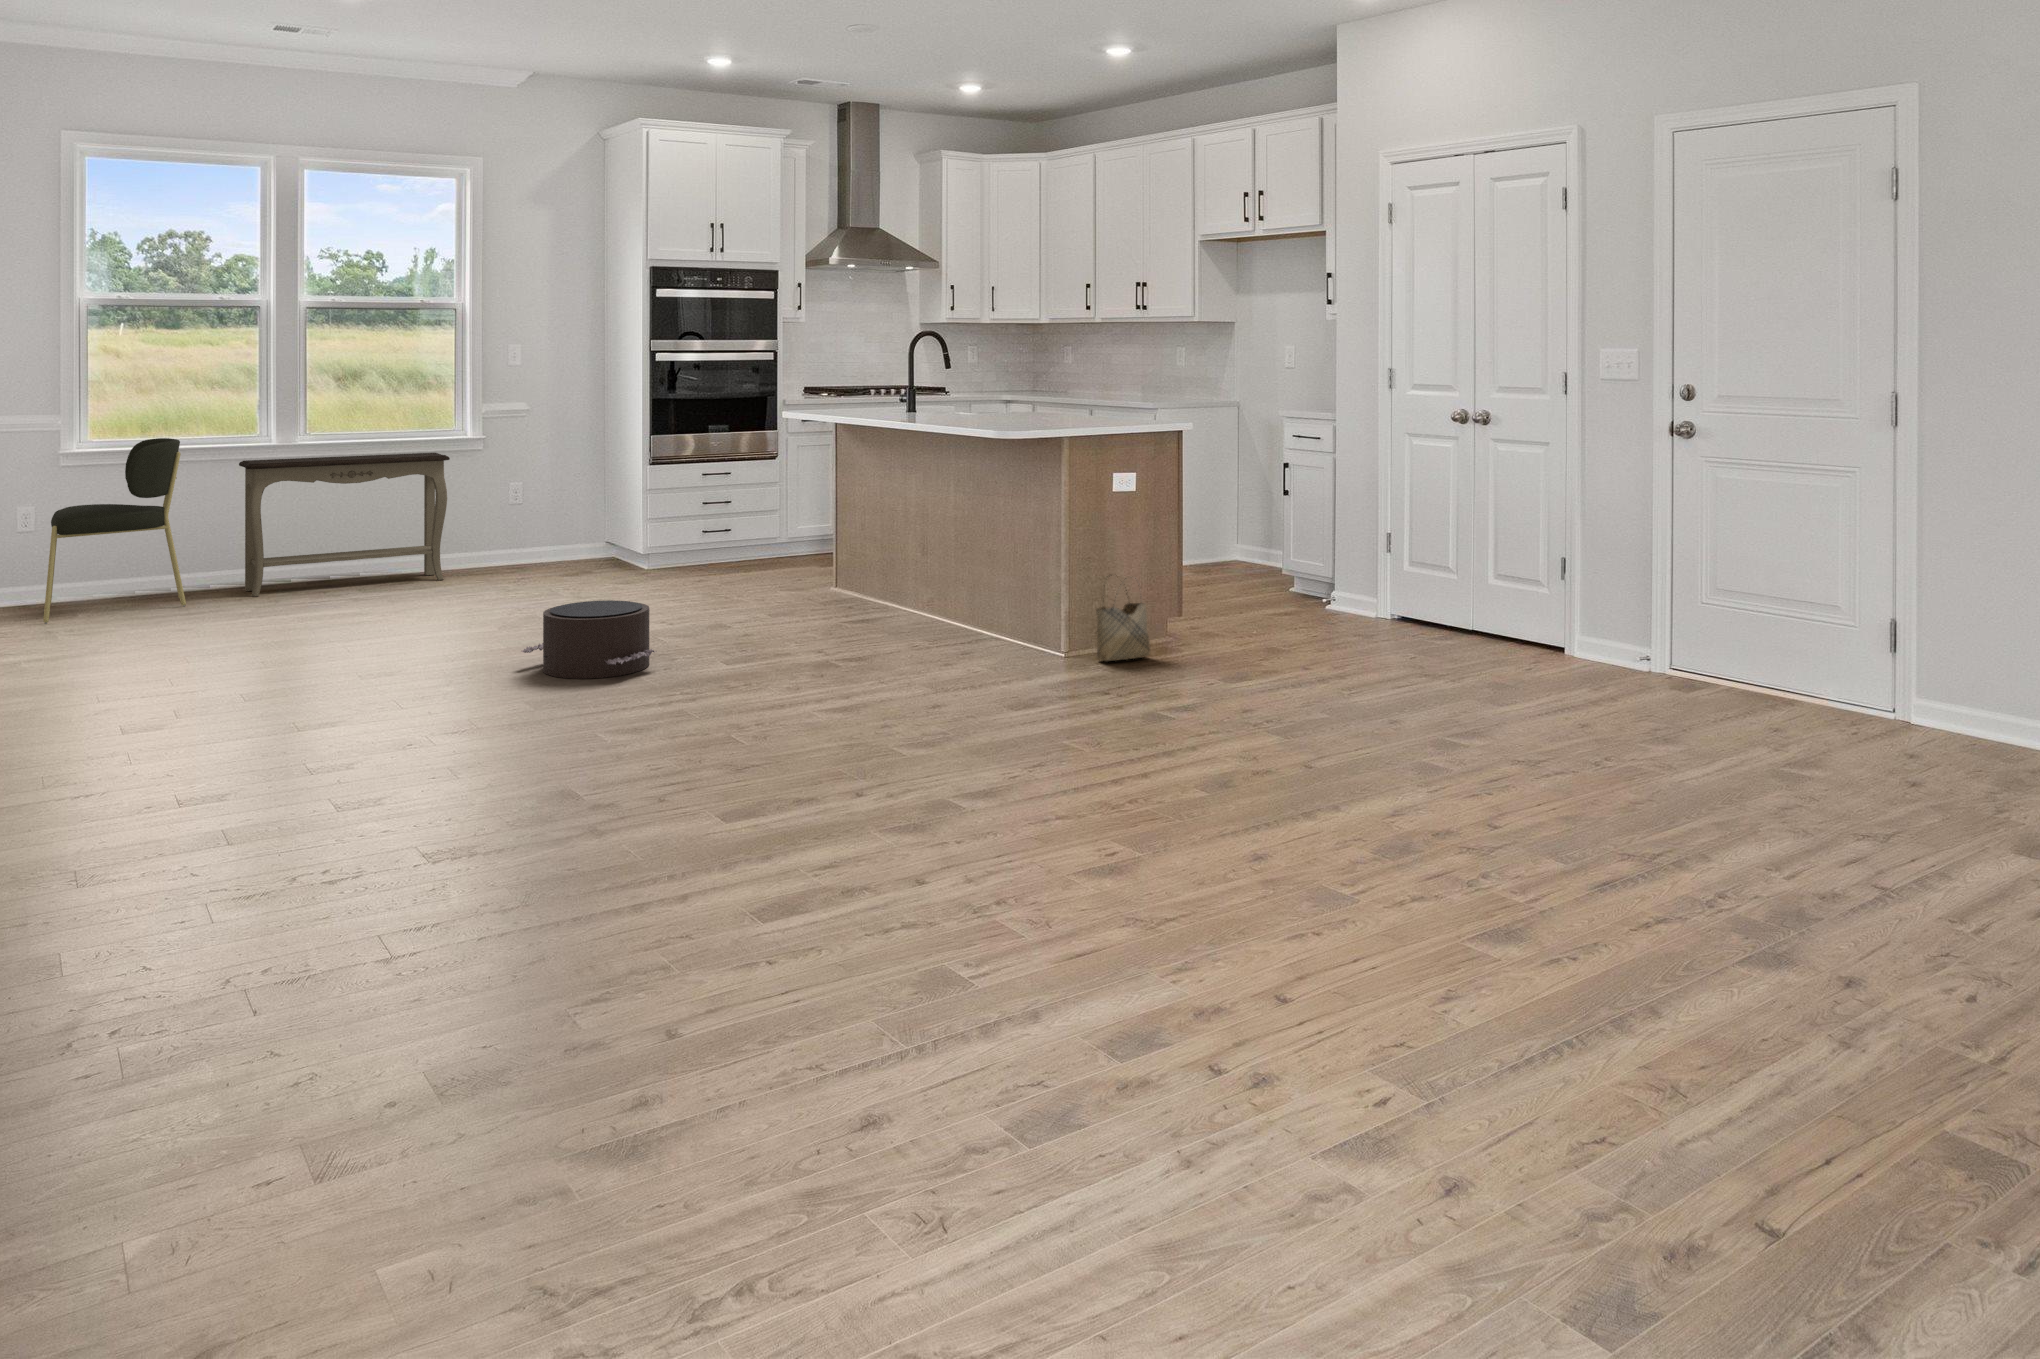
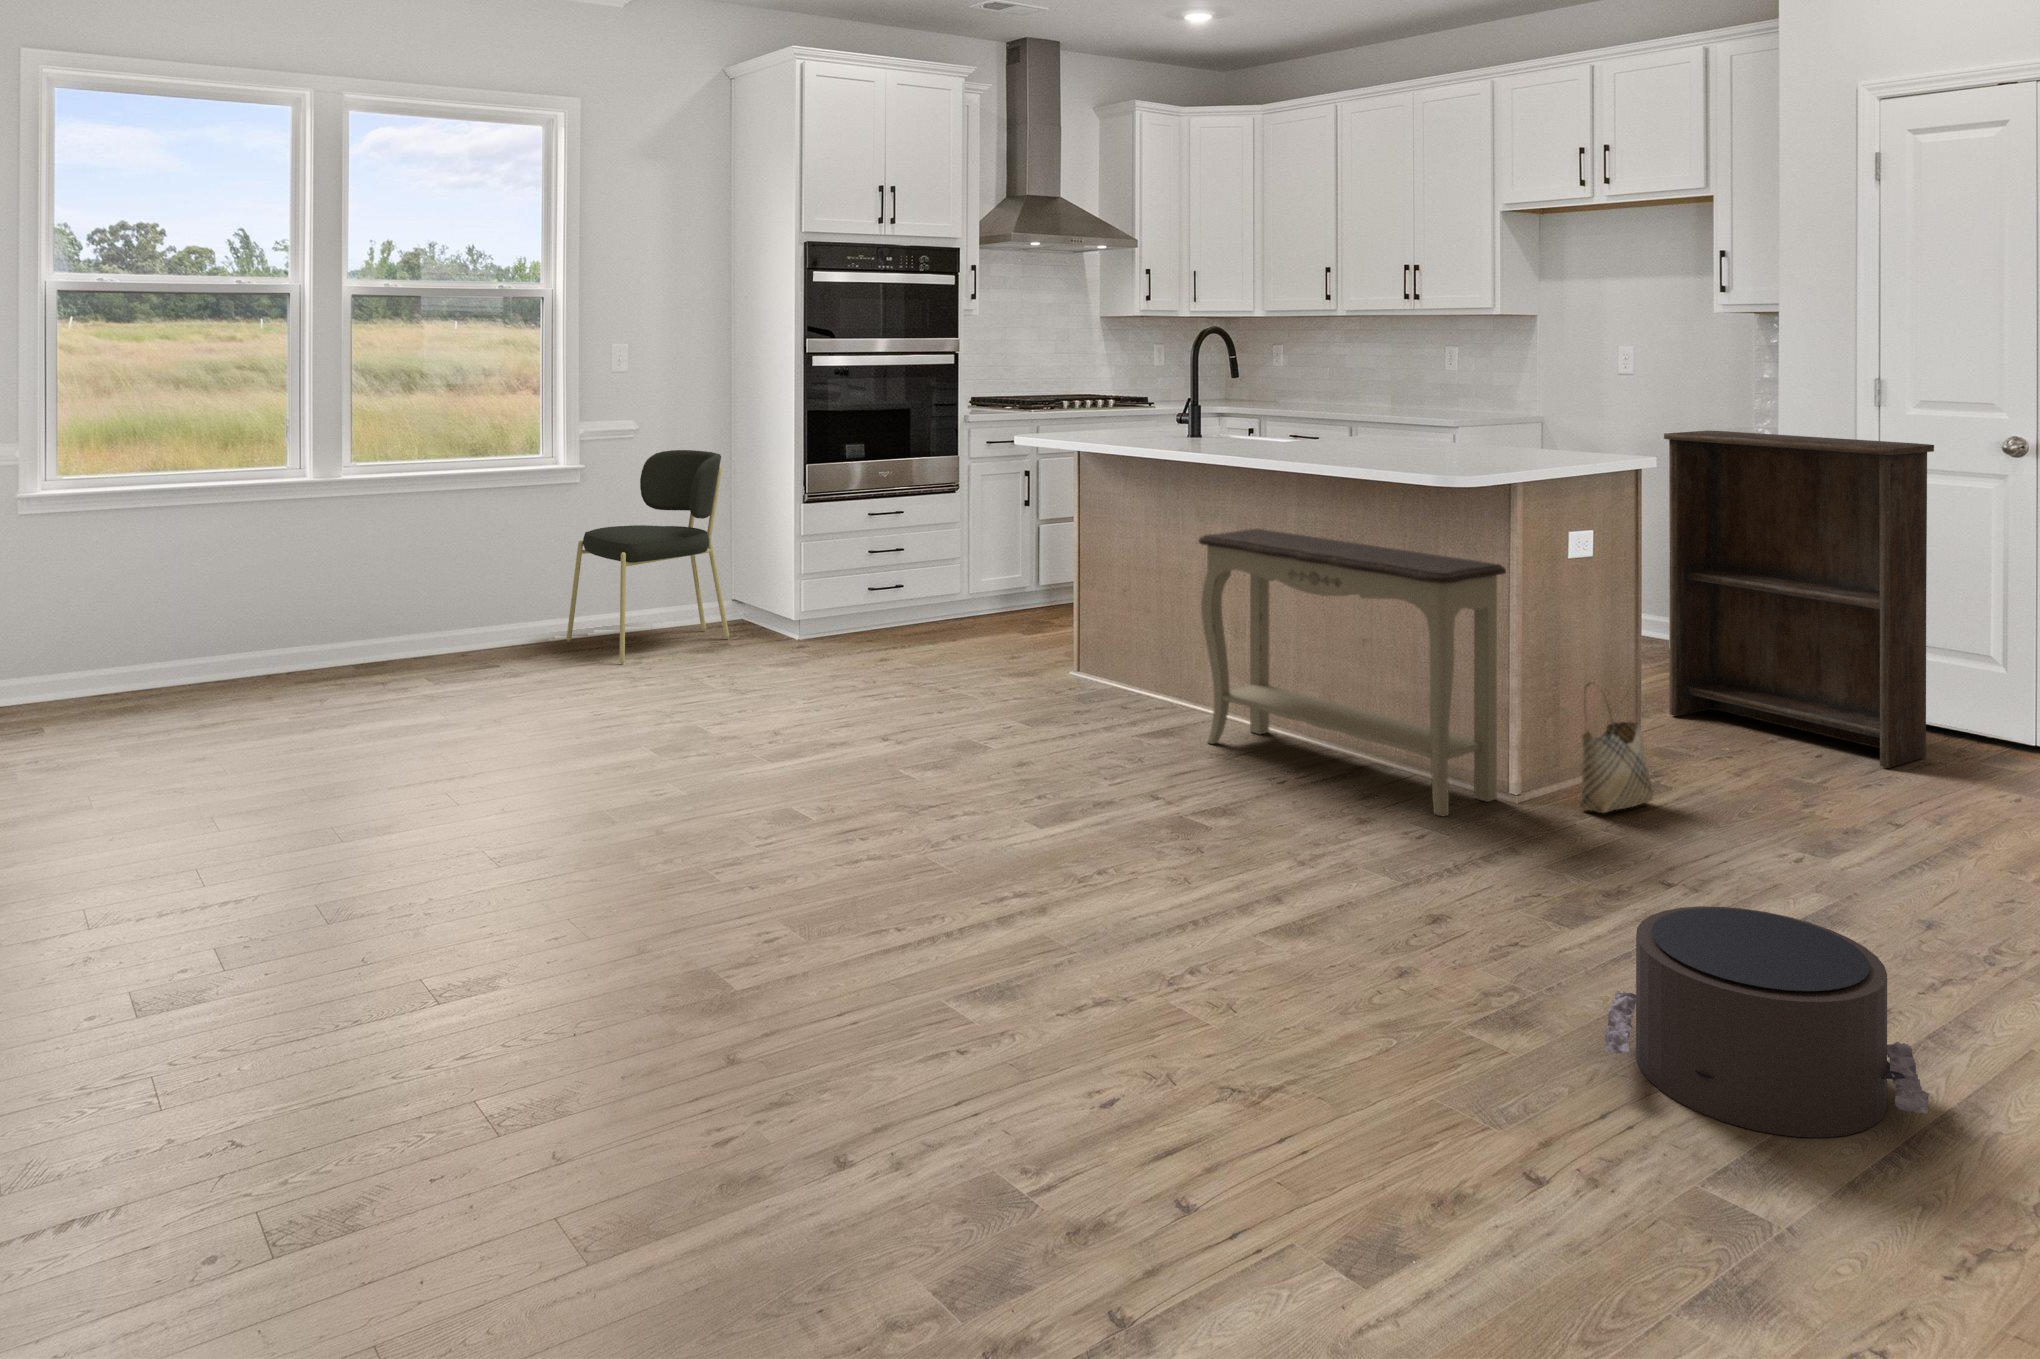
bookshelf: none [1236,407,1392,643] -> present [1664,430,1934,768]
dining chair: present [43,438,186,624] -> present [567,450,729,664]
console table: present [239,453,450,597] -> present [1199,529,1506,816]
pouf: present [521,600,657,679] -> present [1604,906,1929,1138]

